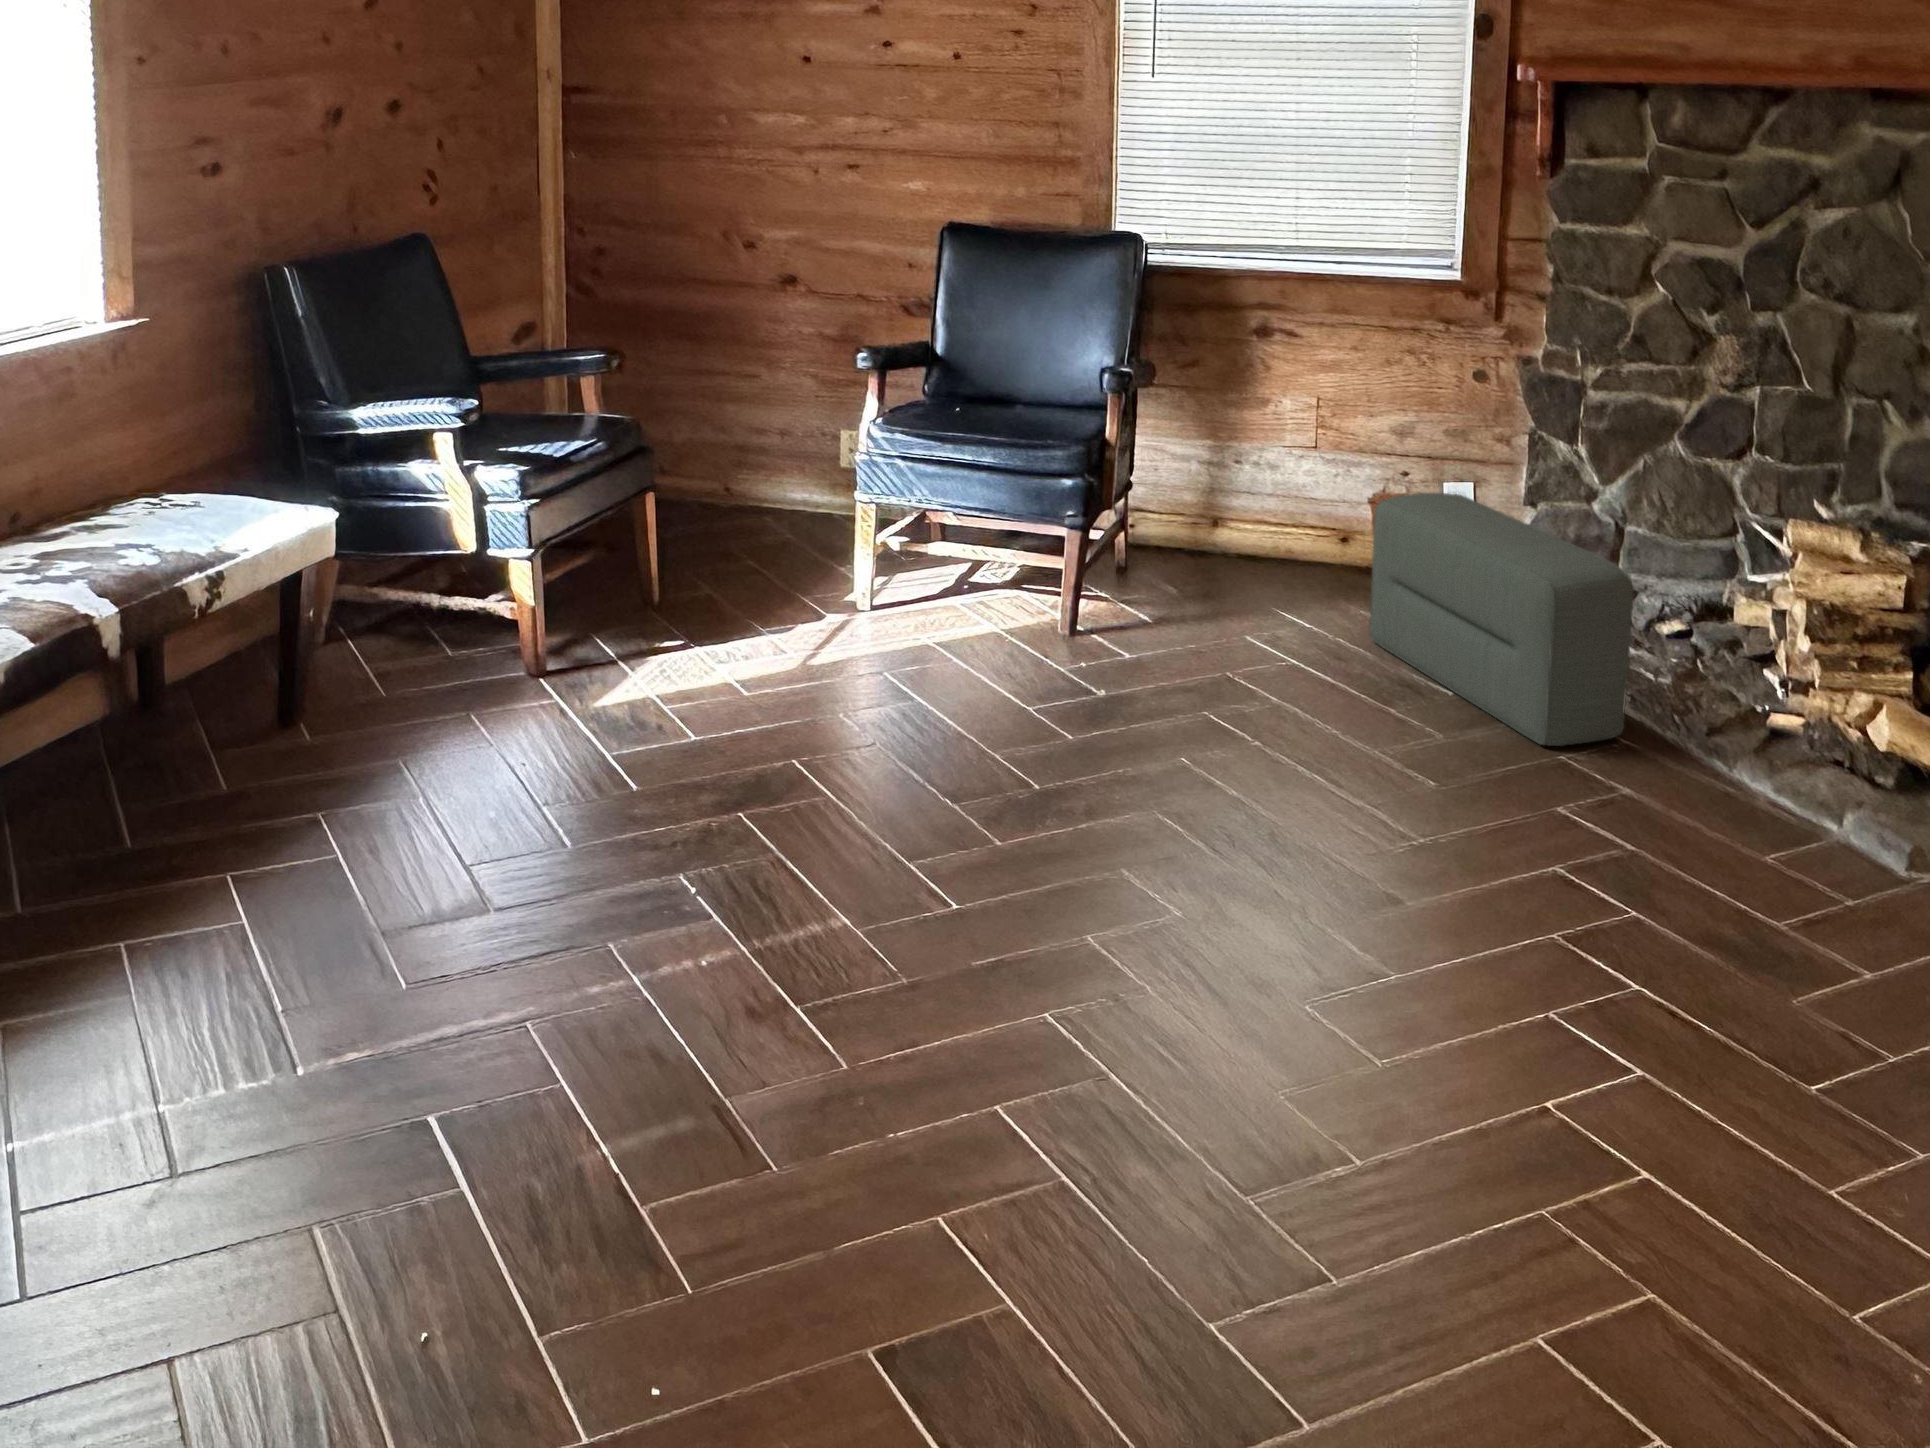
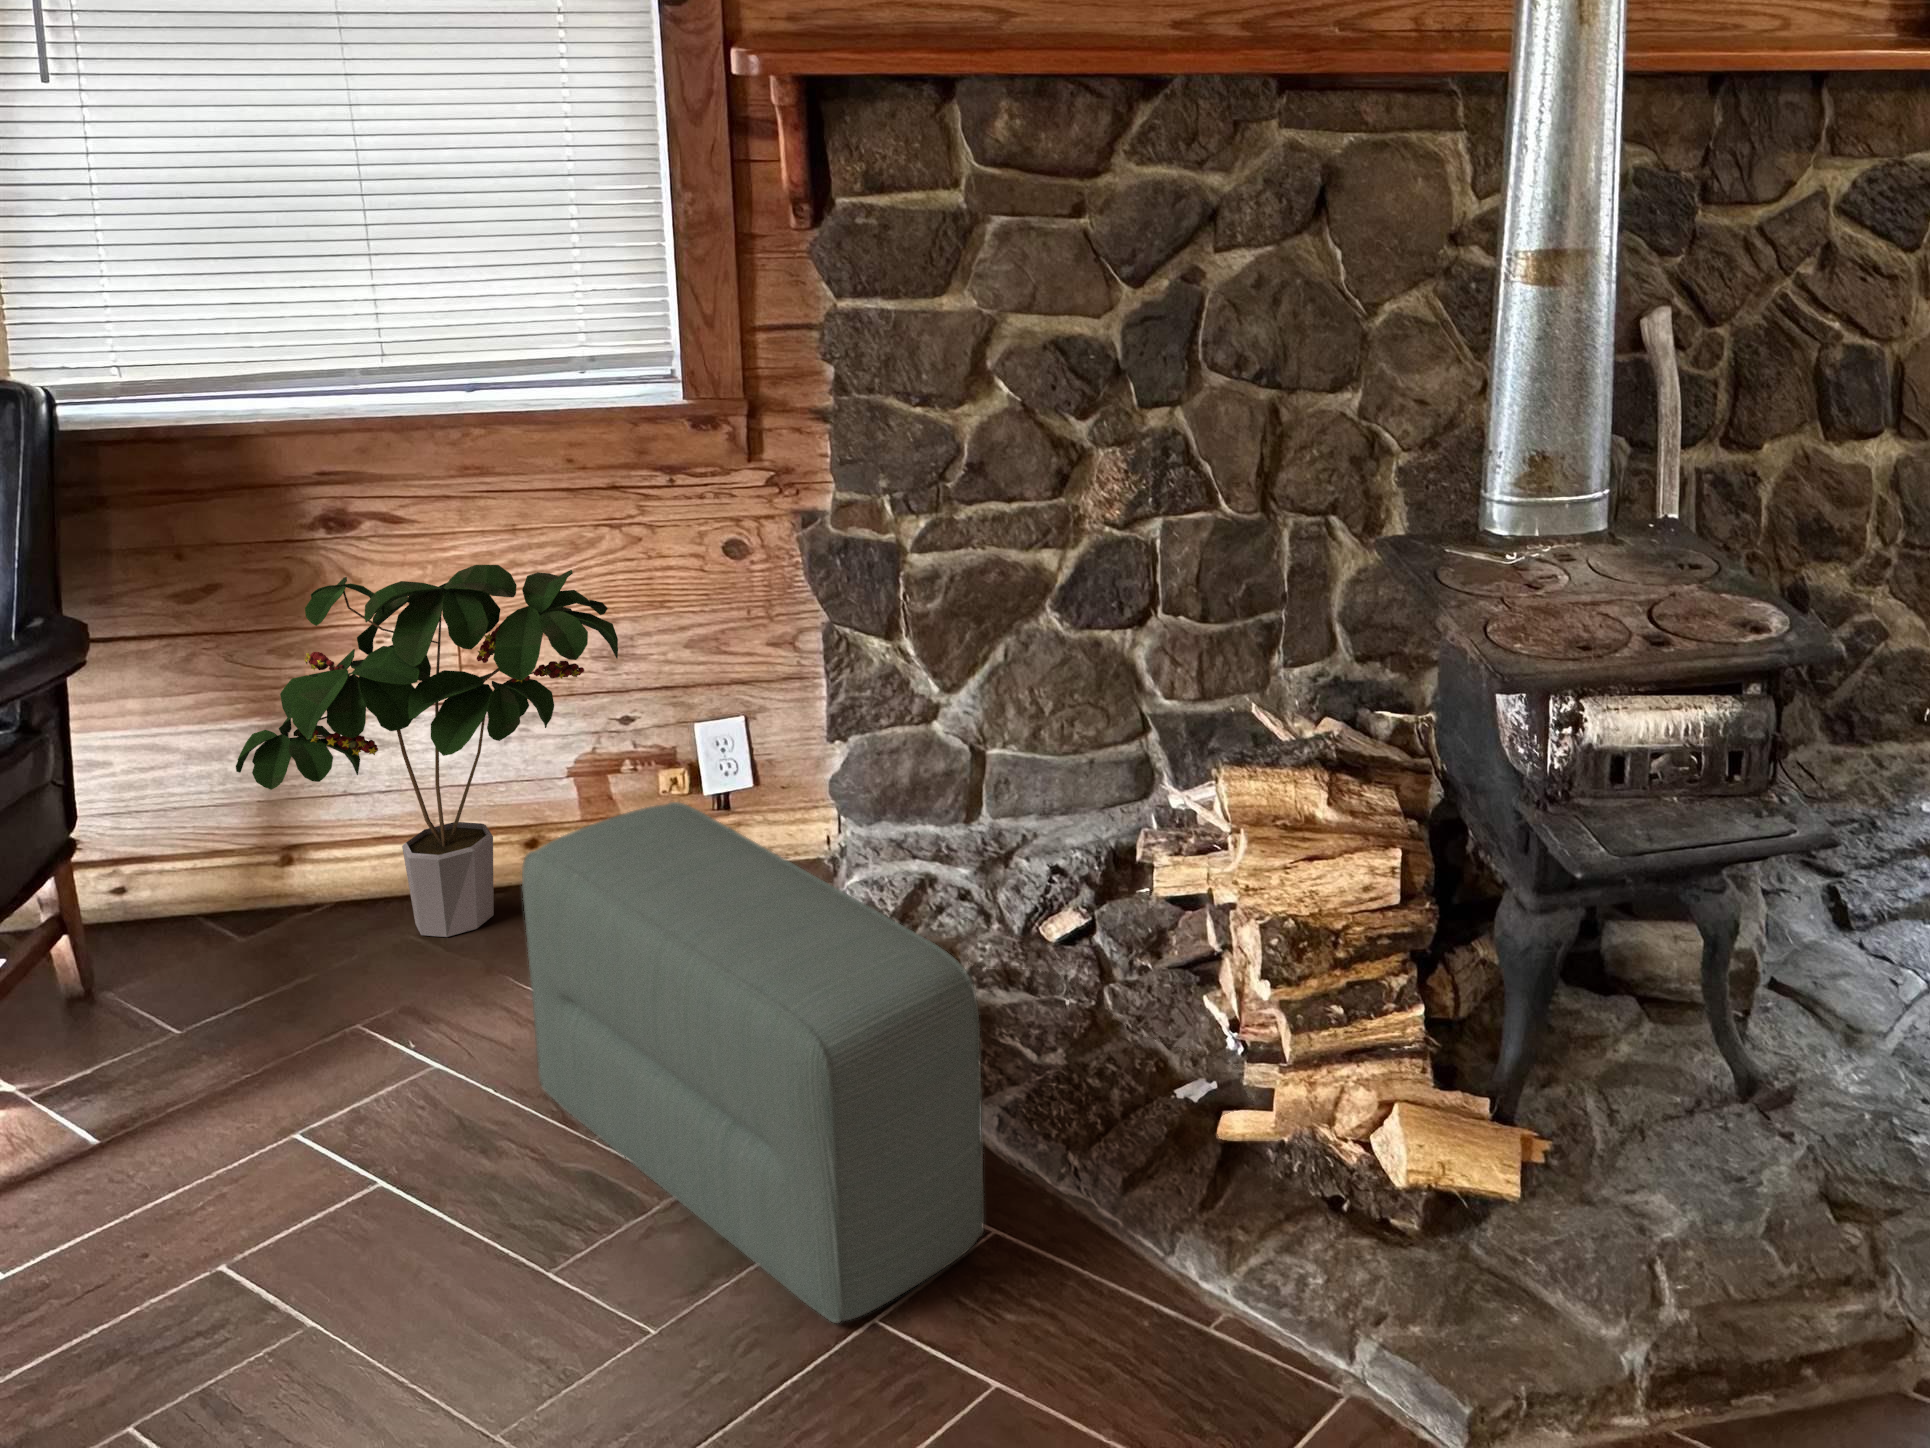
potted plant: none [1209,362,1412,577] -> present [236,565,618,937]

